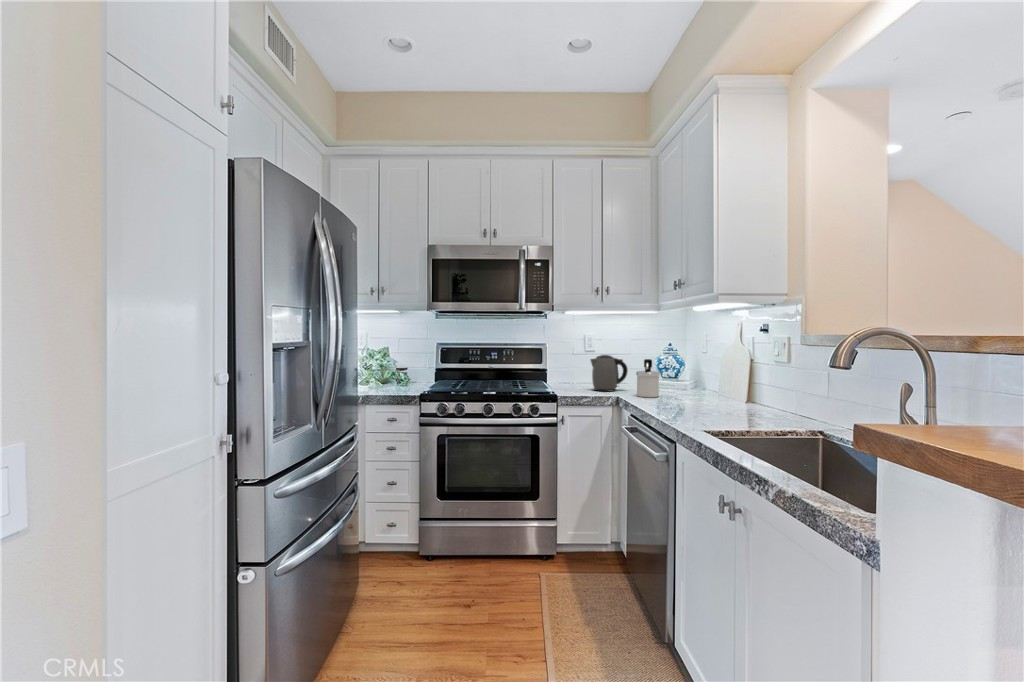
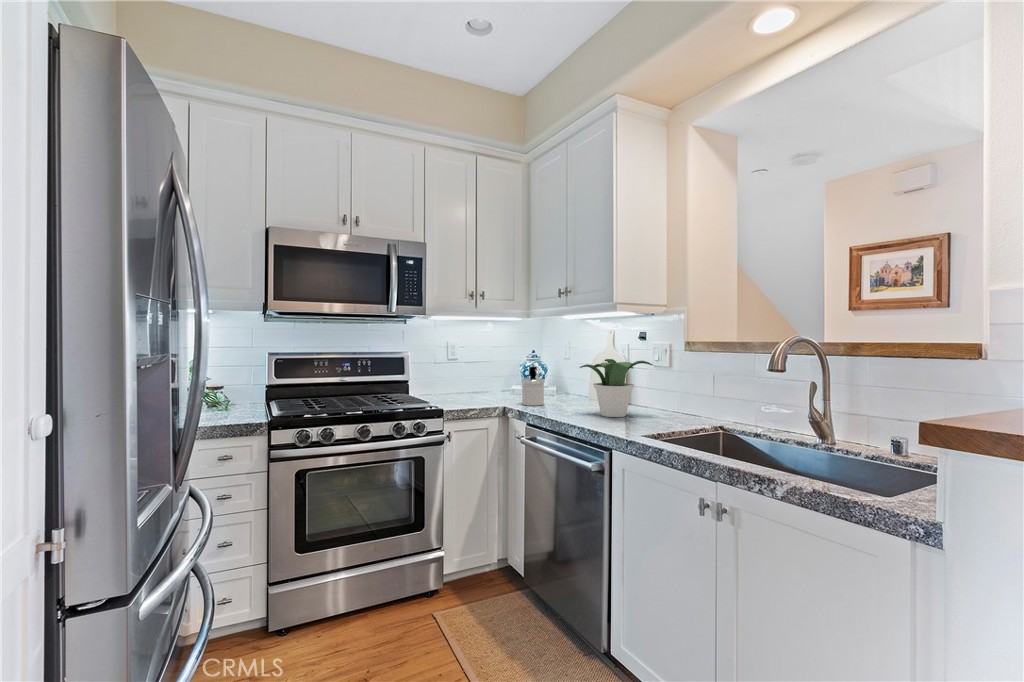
potted plant: none [679,353,757,413] -> present [580,359,652,417]
kettle: present [590,355,628,392] -> none [467,363,505,402]

